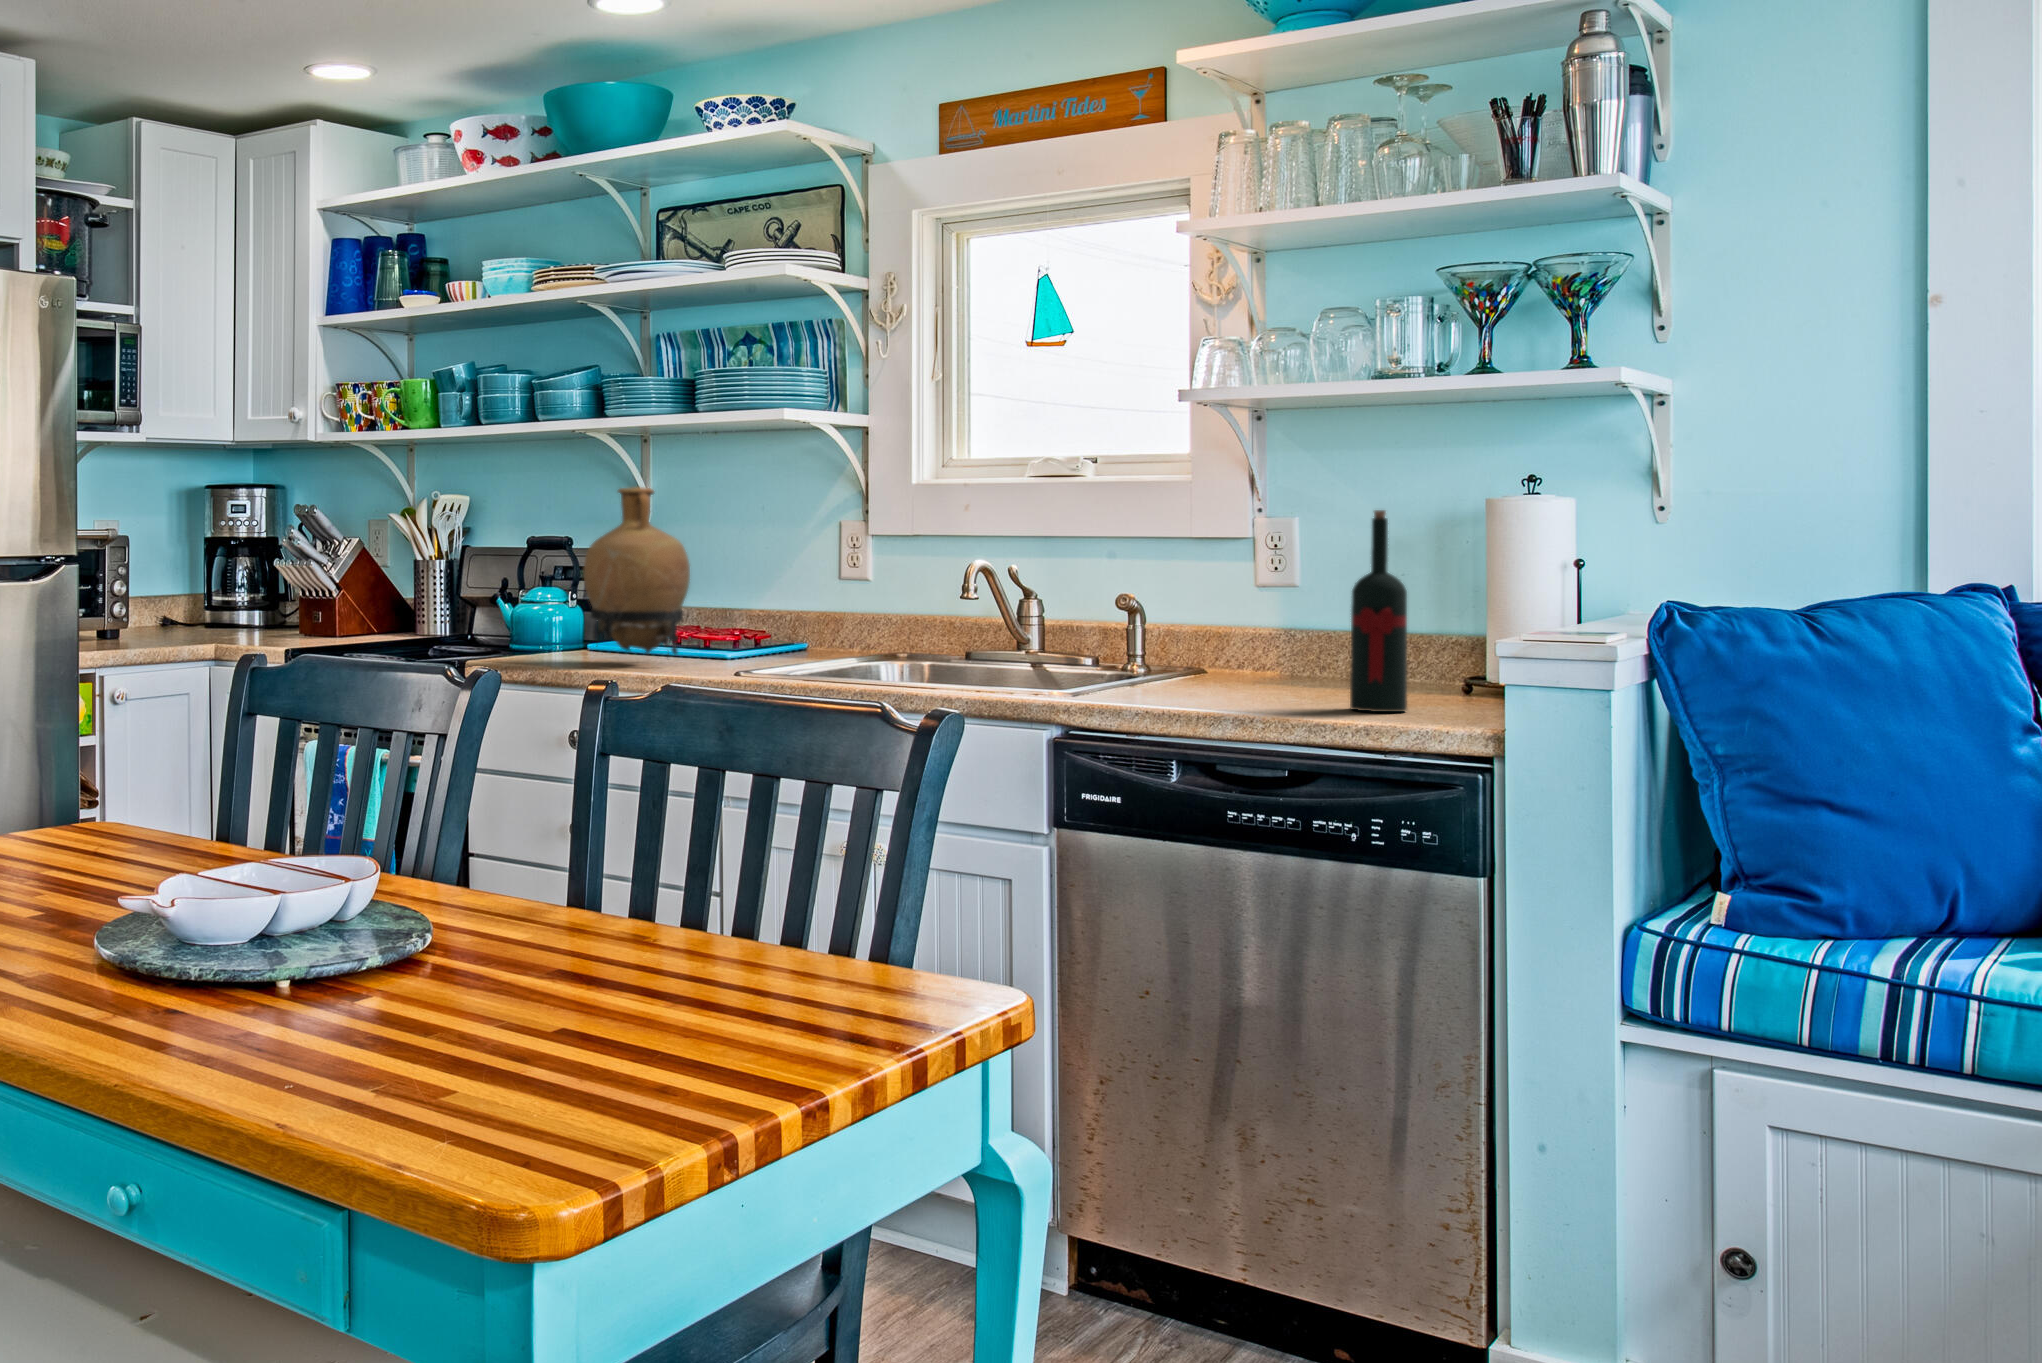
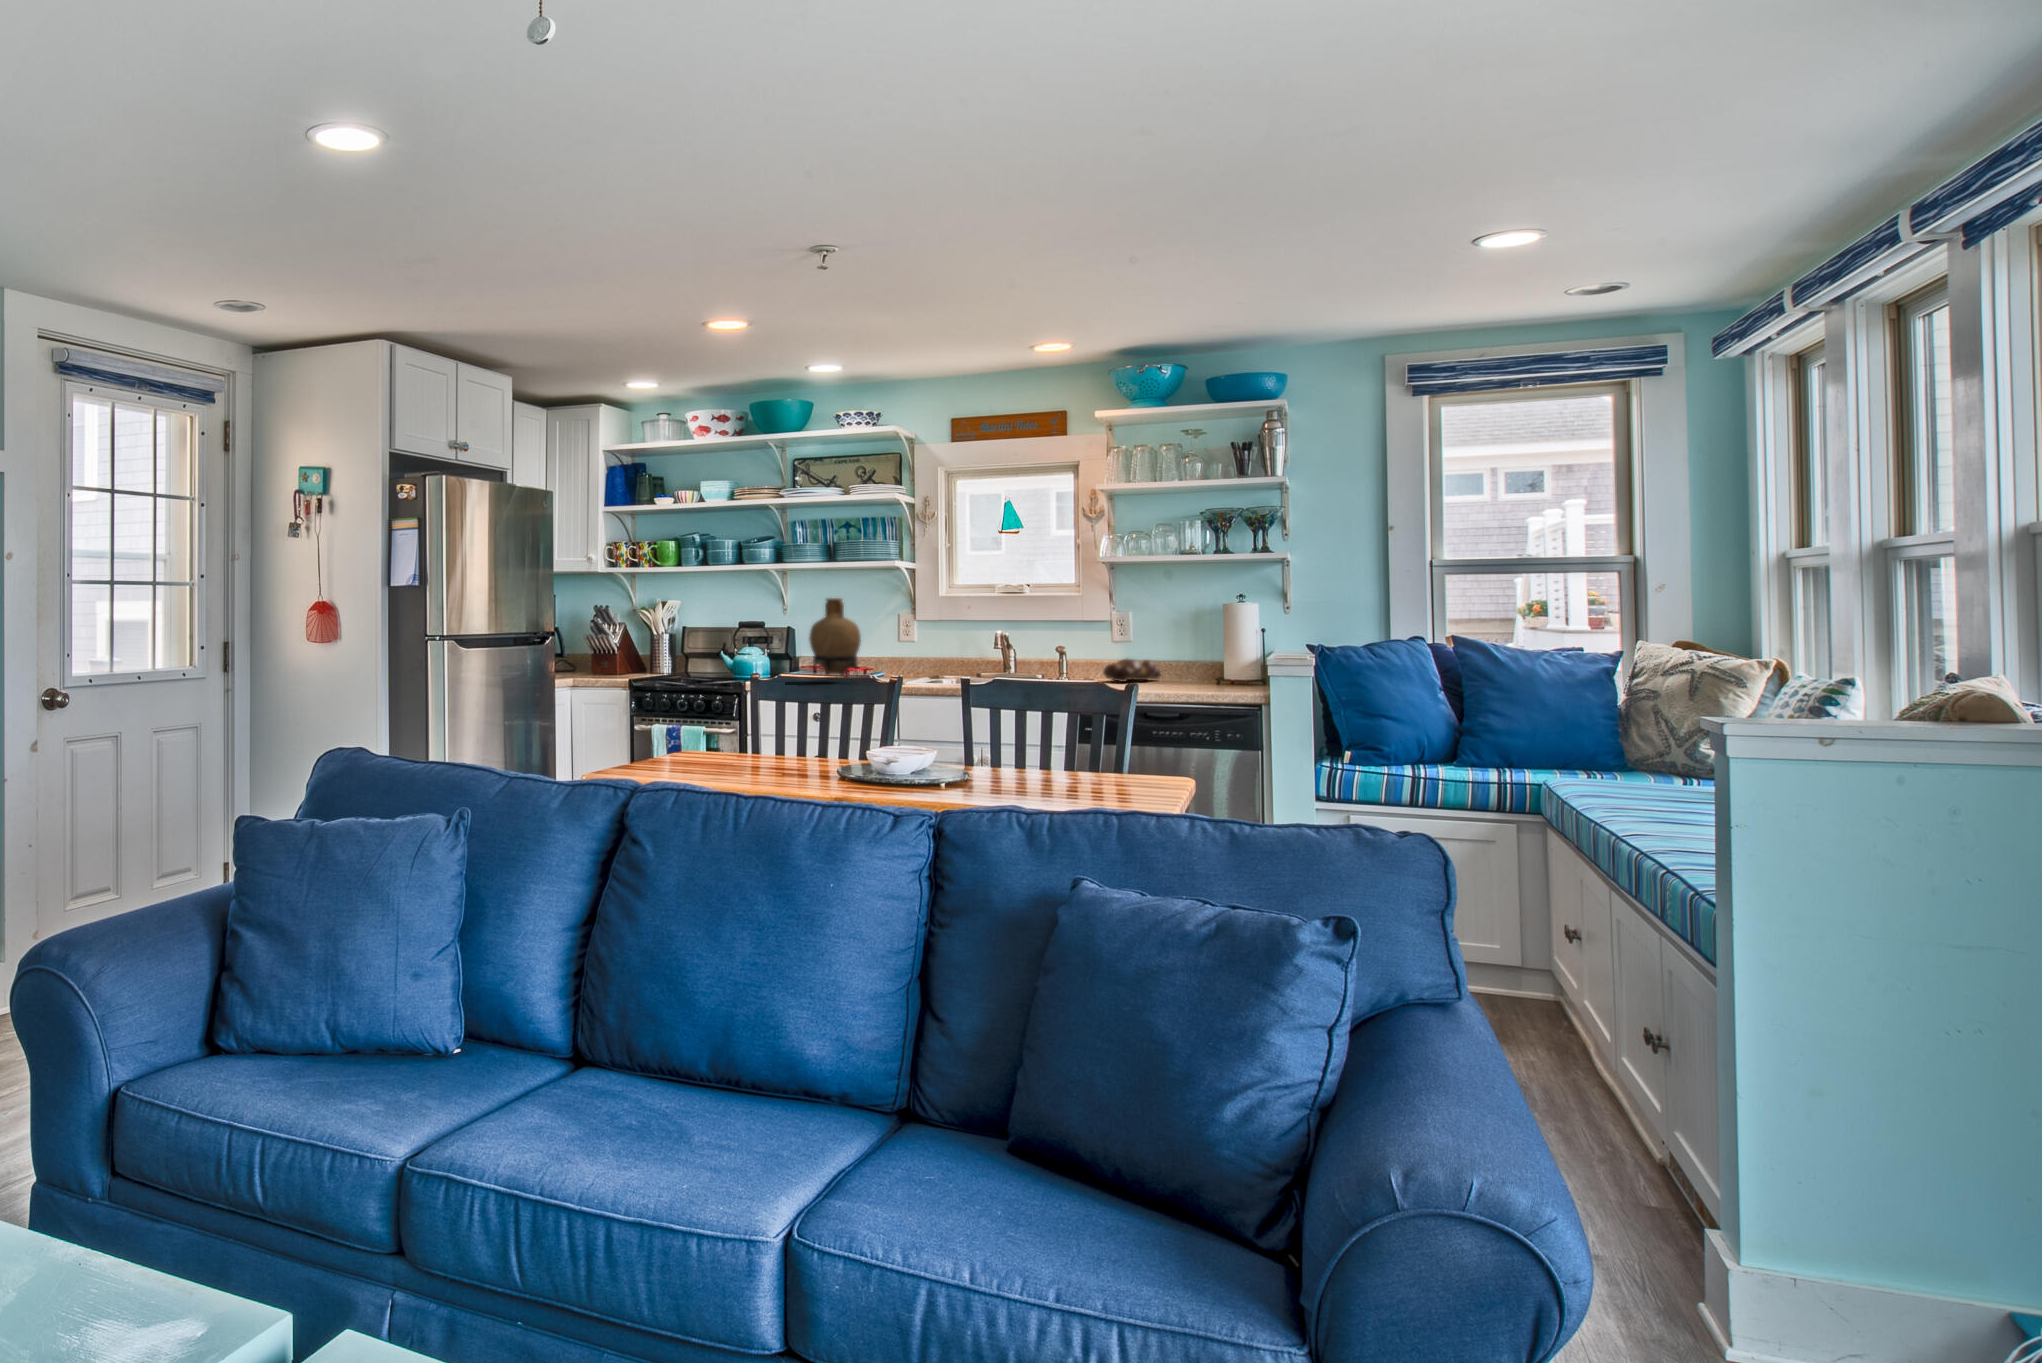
wine bottle: present [1350,510,1407,712] -> none [1190,609,1213,691]
bread loaf: none [1211,627,1358,681] -> present [1103,659,1161,682]

